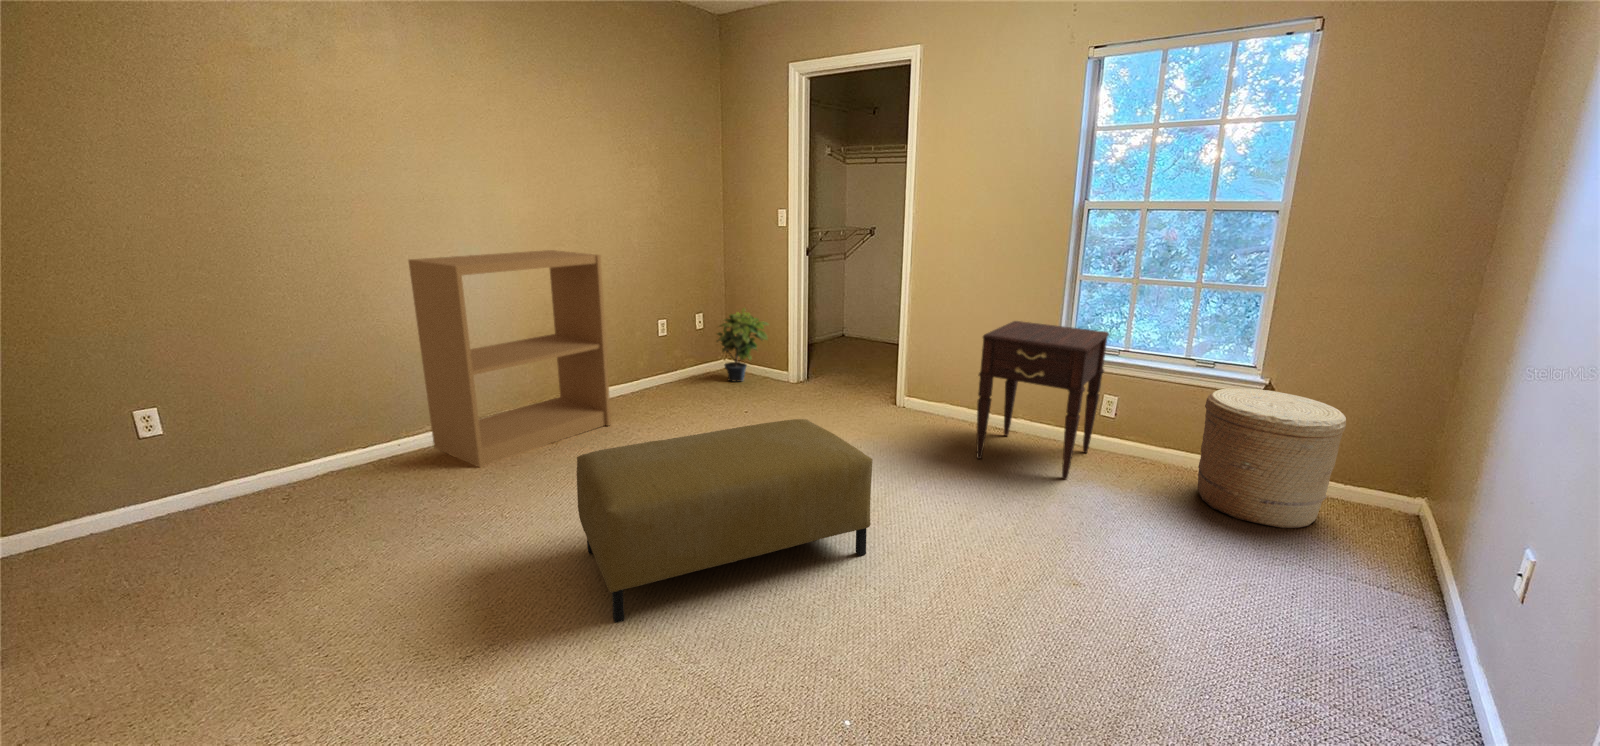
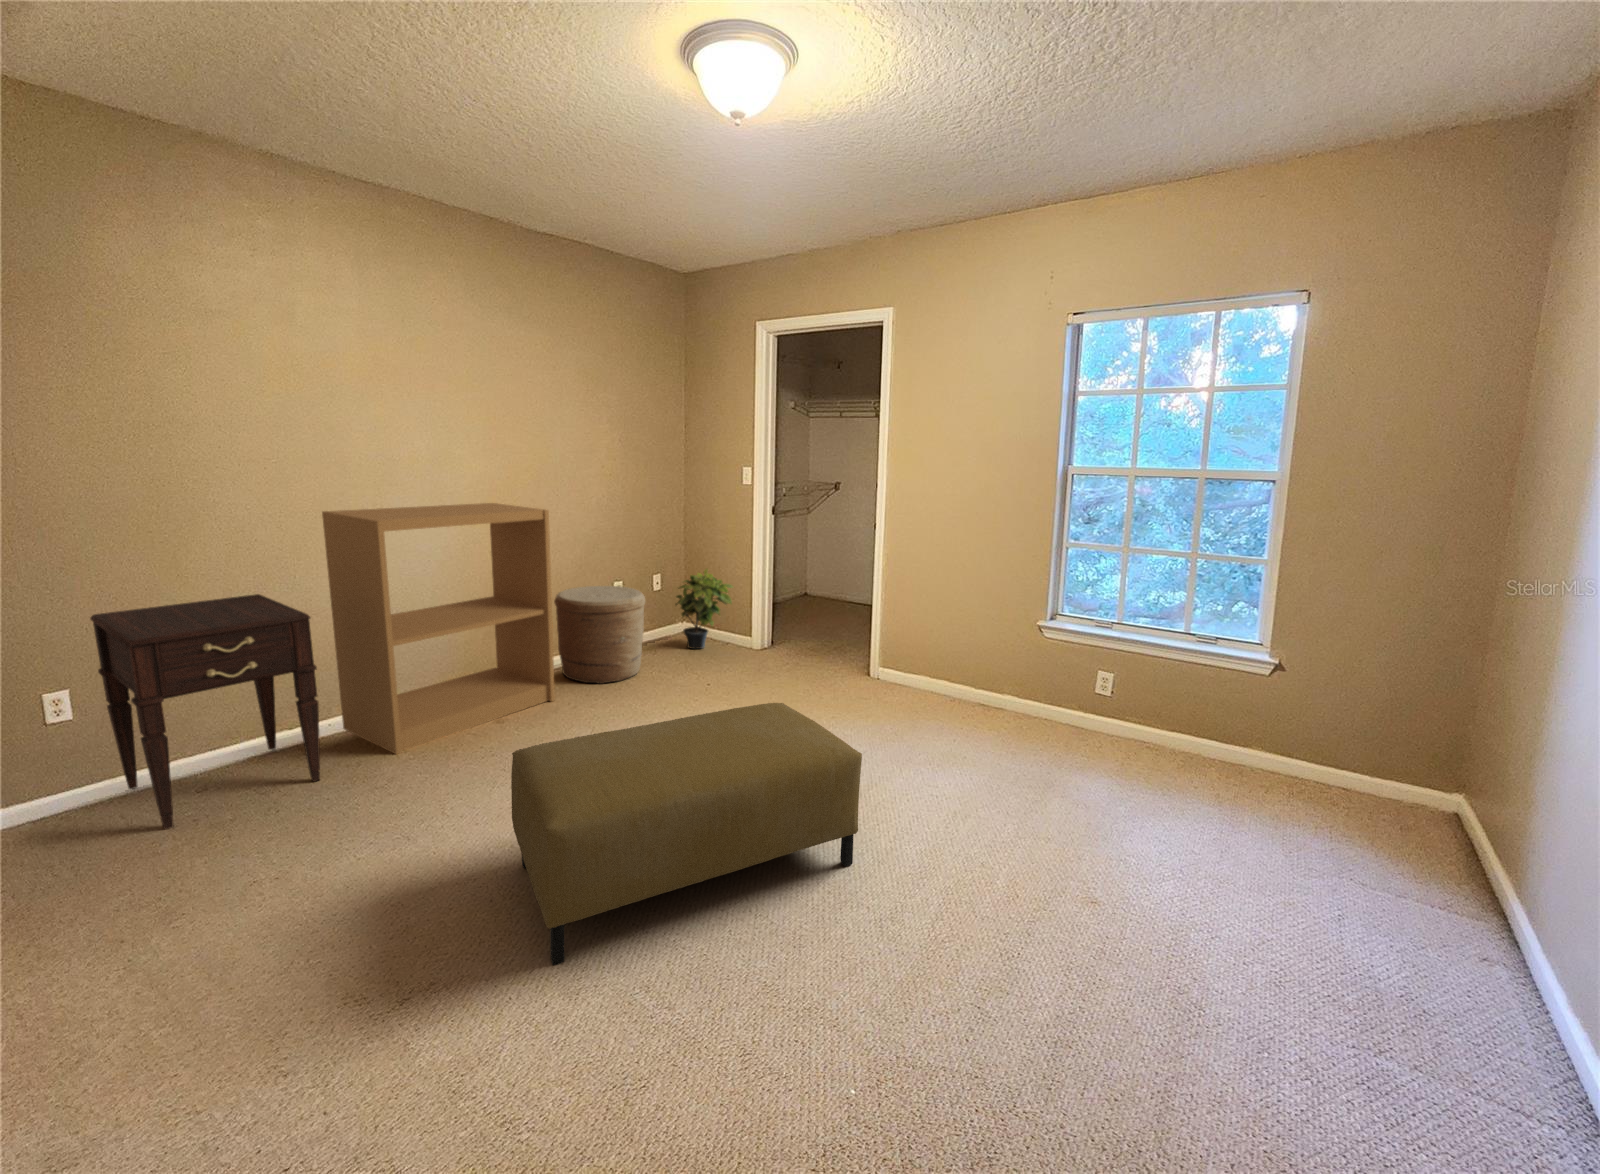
nightstand: present [976,321,1109,479] -> present [90,594,320,829]
woven basket: present [1198,389,1346,528] -> present [554,586,646,684]

